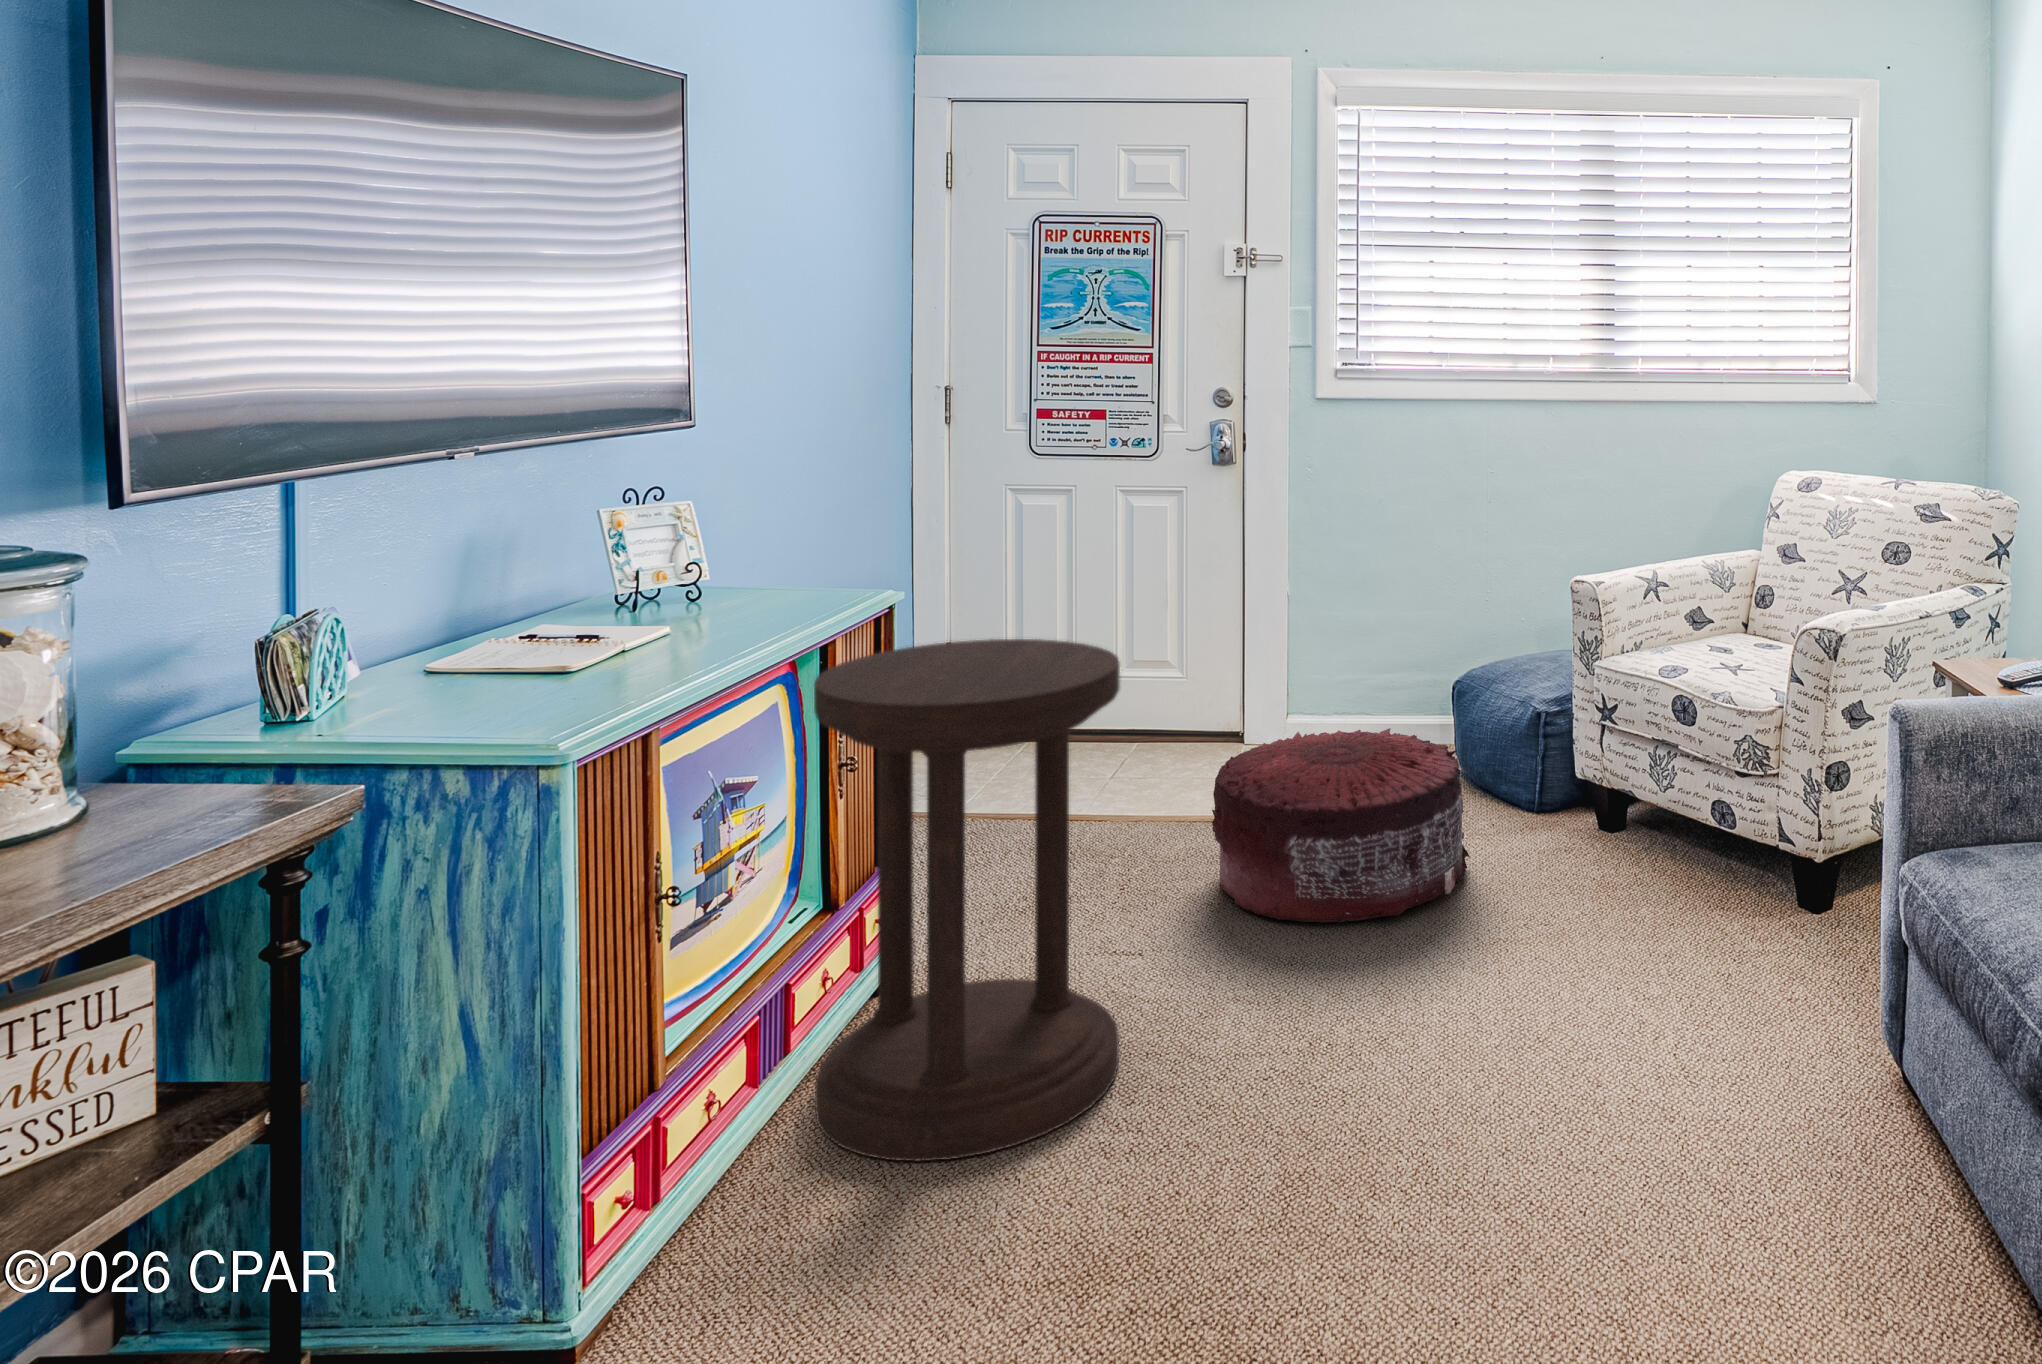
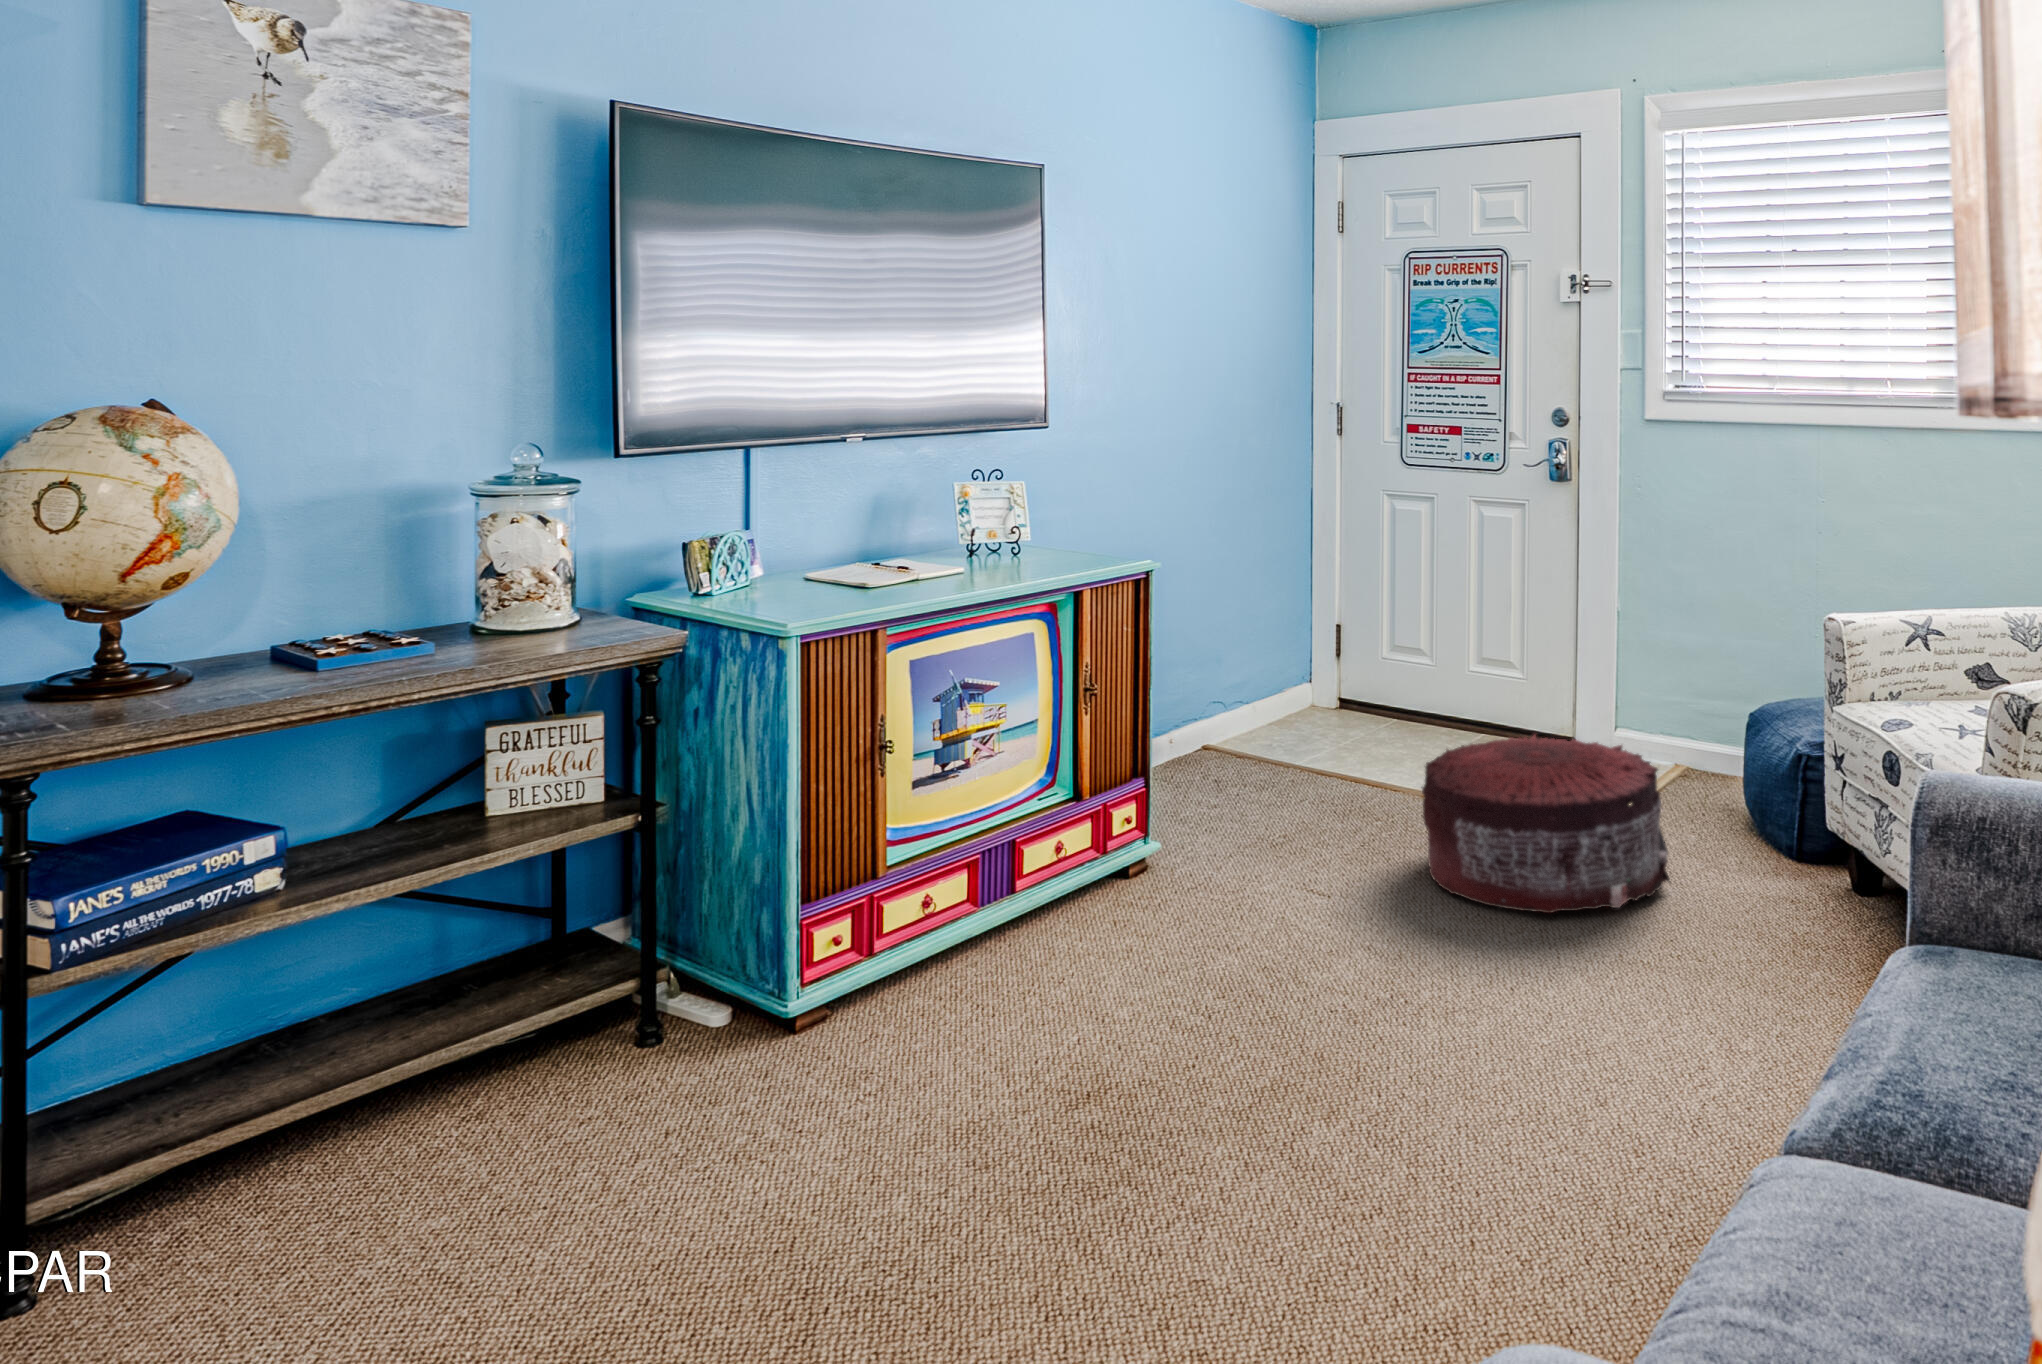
side table: present [814,639,1120,1161] -> none [1018,603,1241,990]

